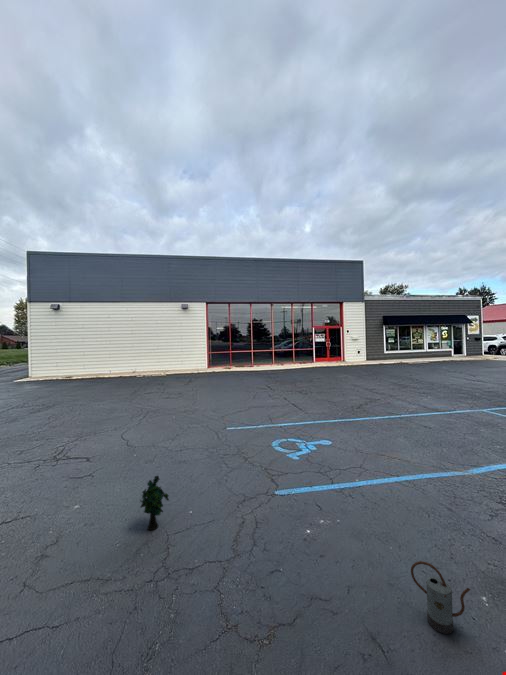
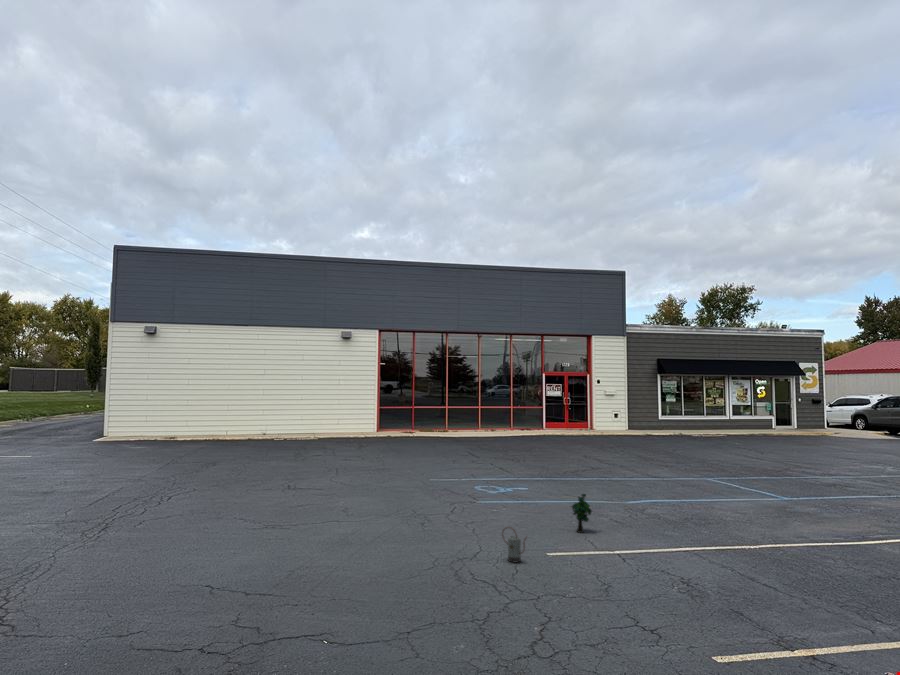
decorative plant: present [140,476,169,530] -> present [572,494,592,533]

